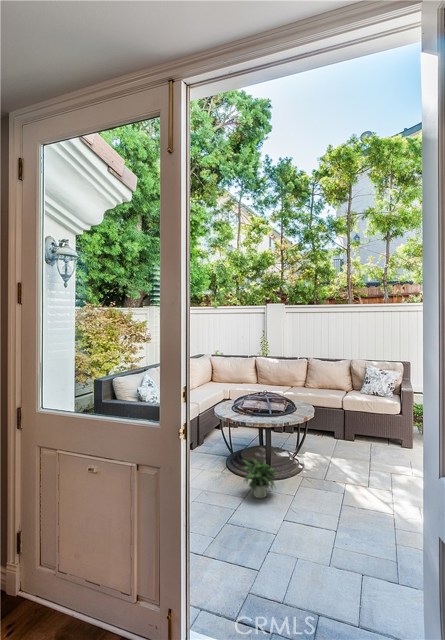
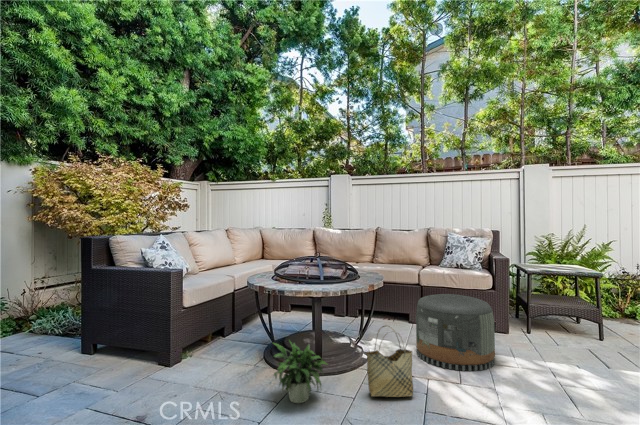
pouf: none [339,421,396,479] -> present [416,294,495,371]
woven basket: none [304,448,335,495] -> present [366,326,413,397]

